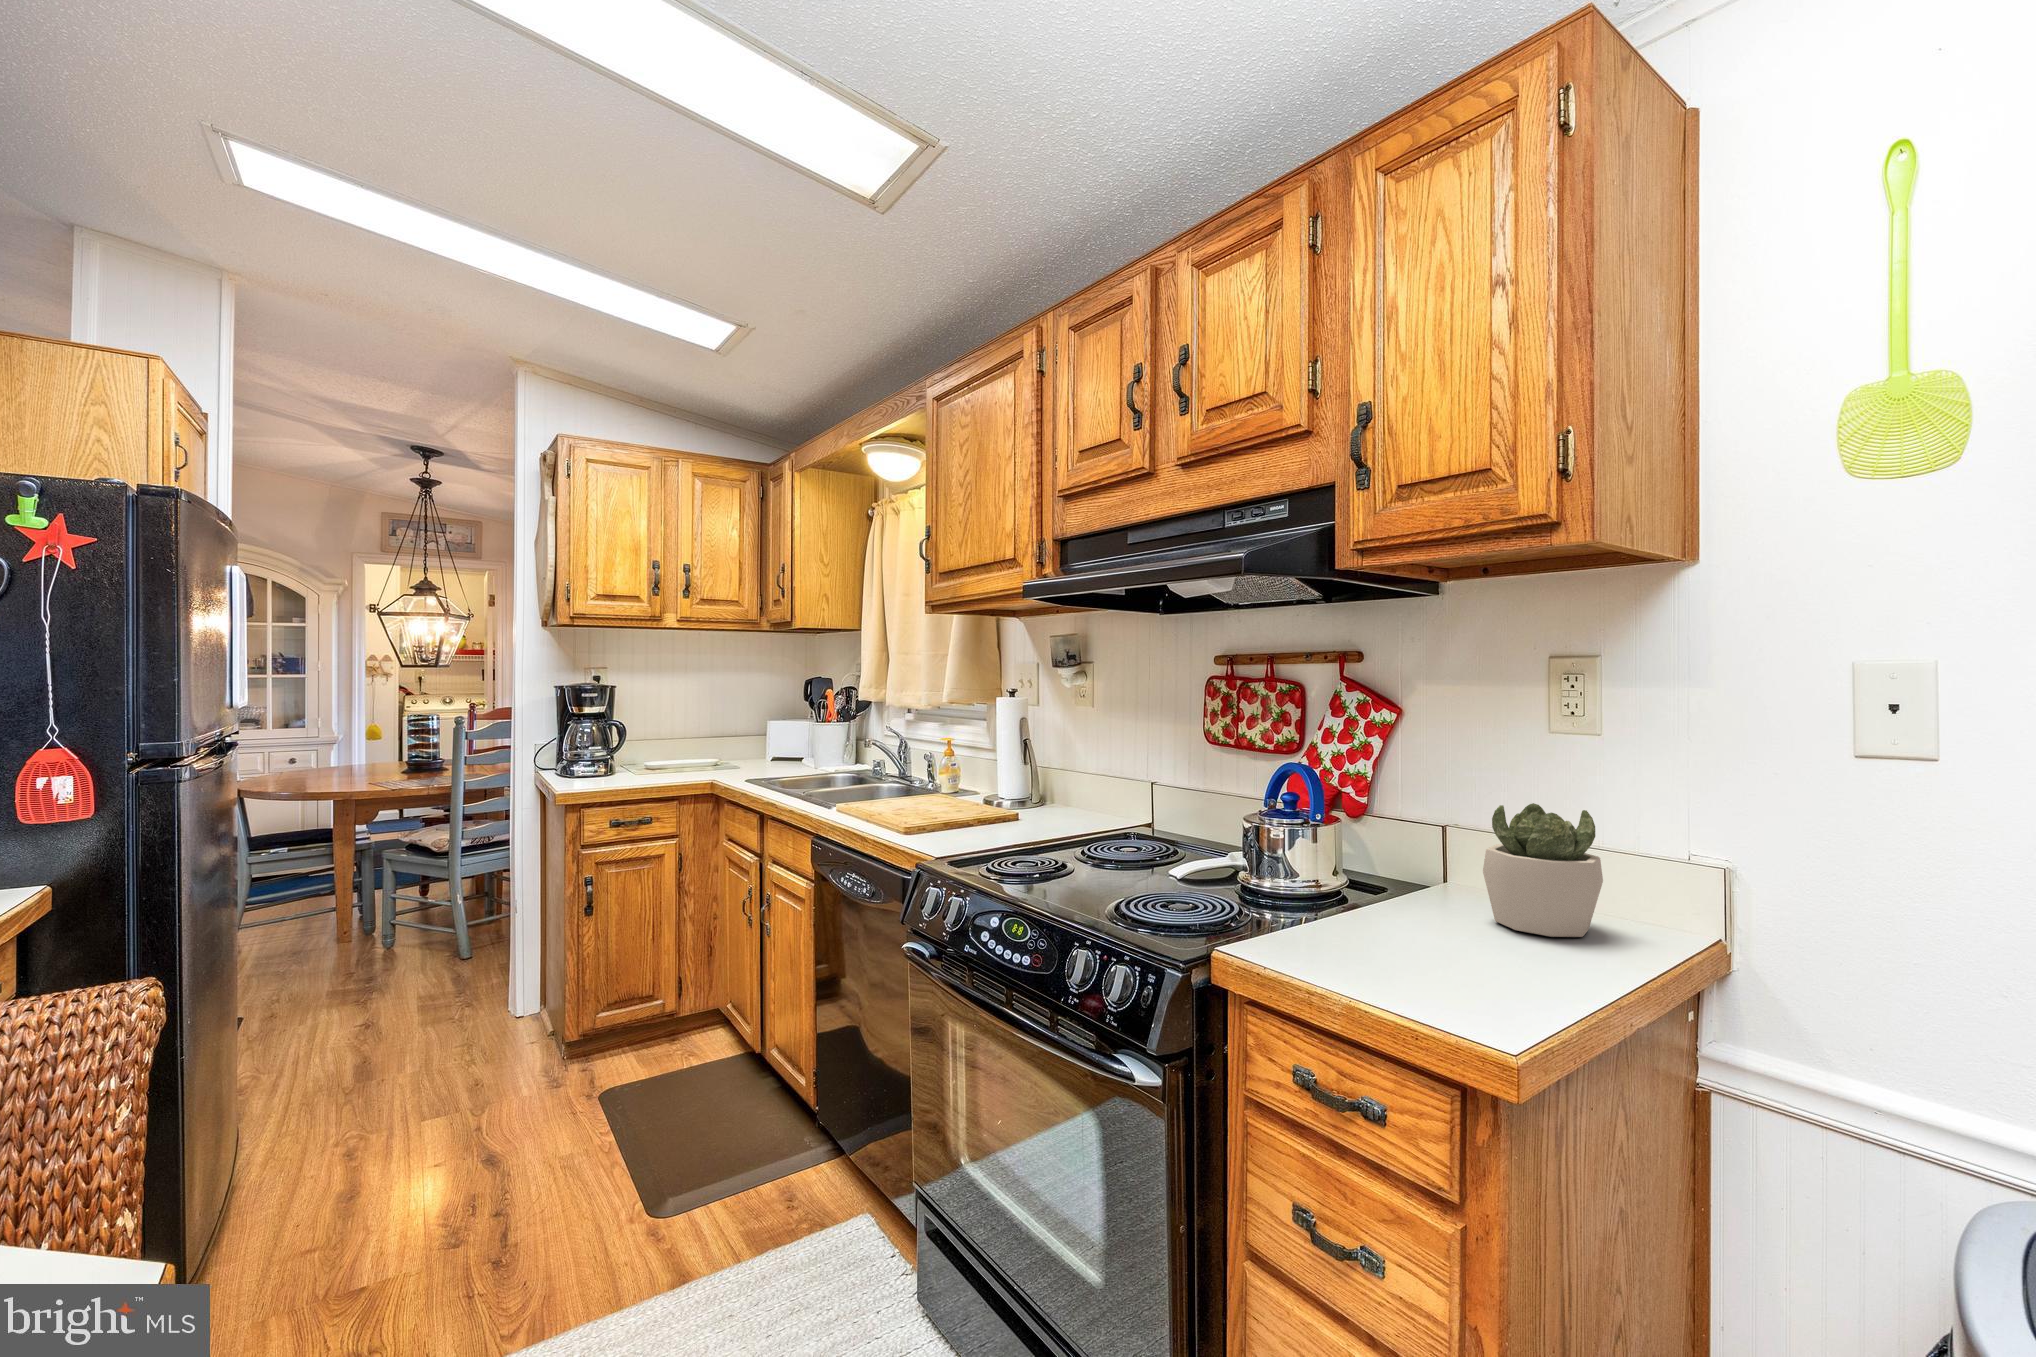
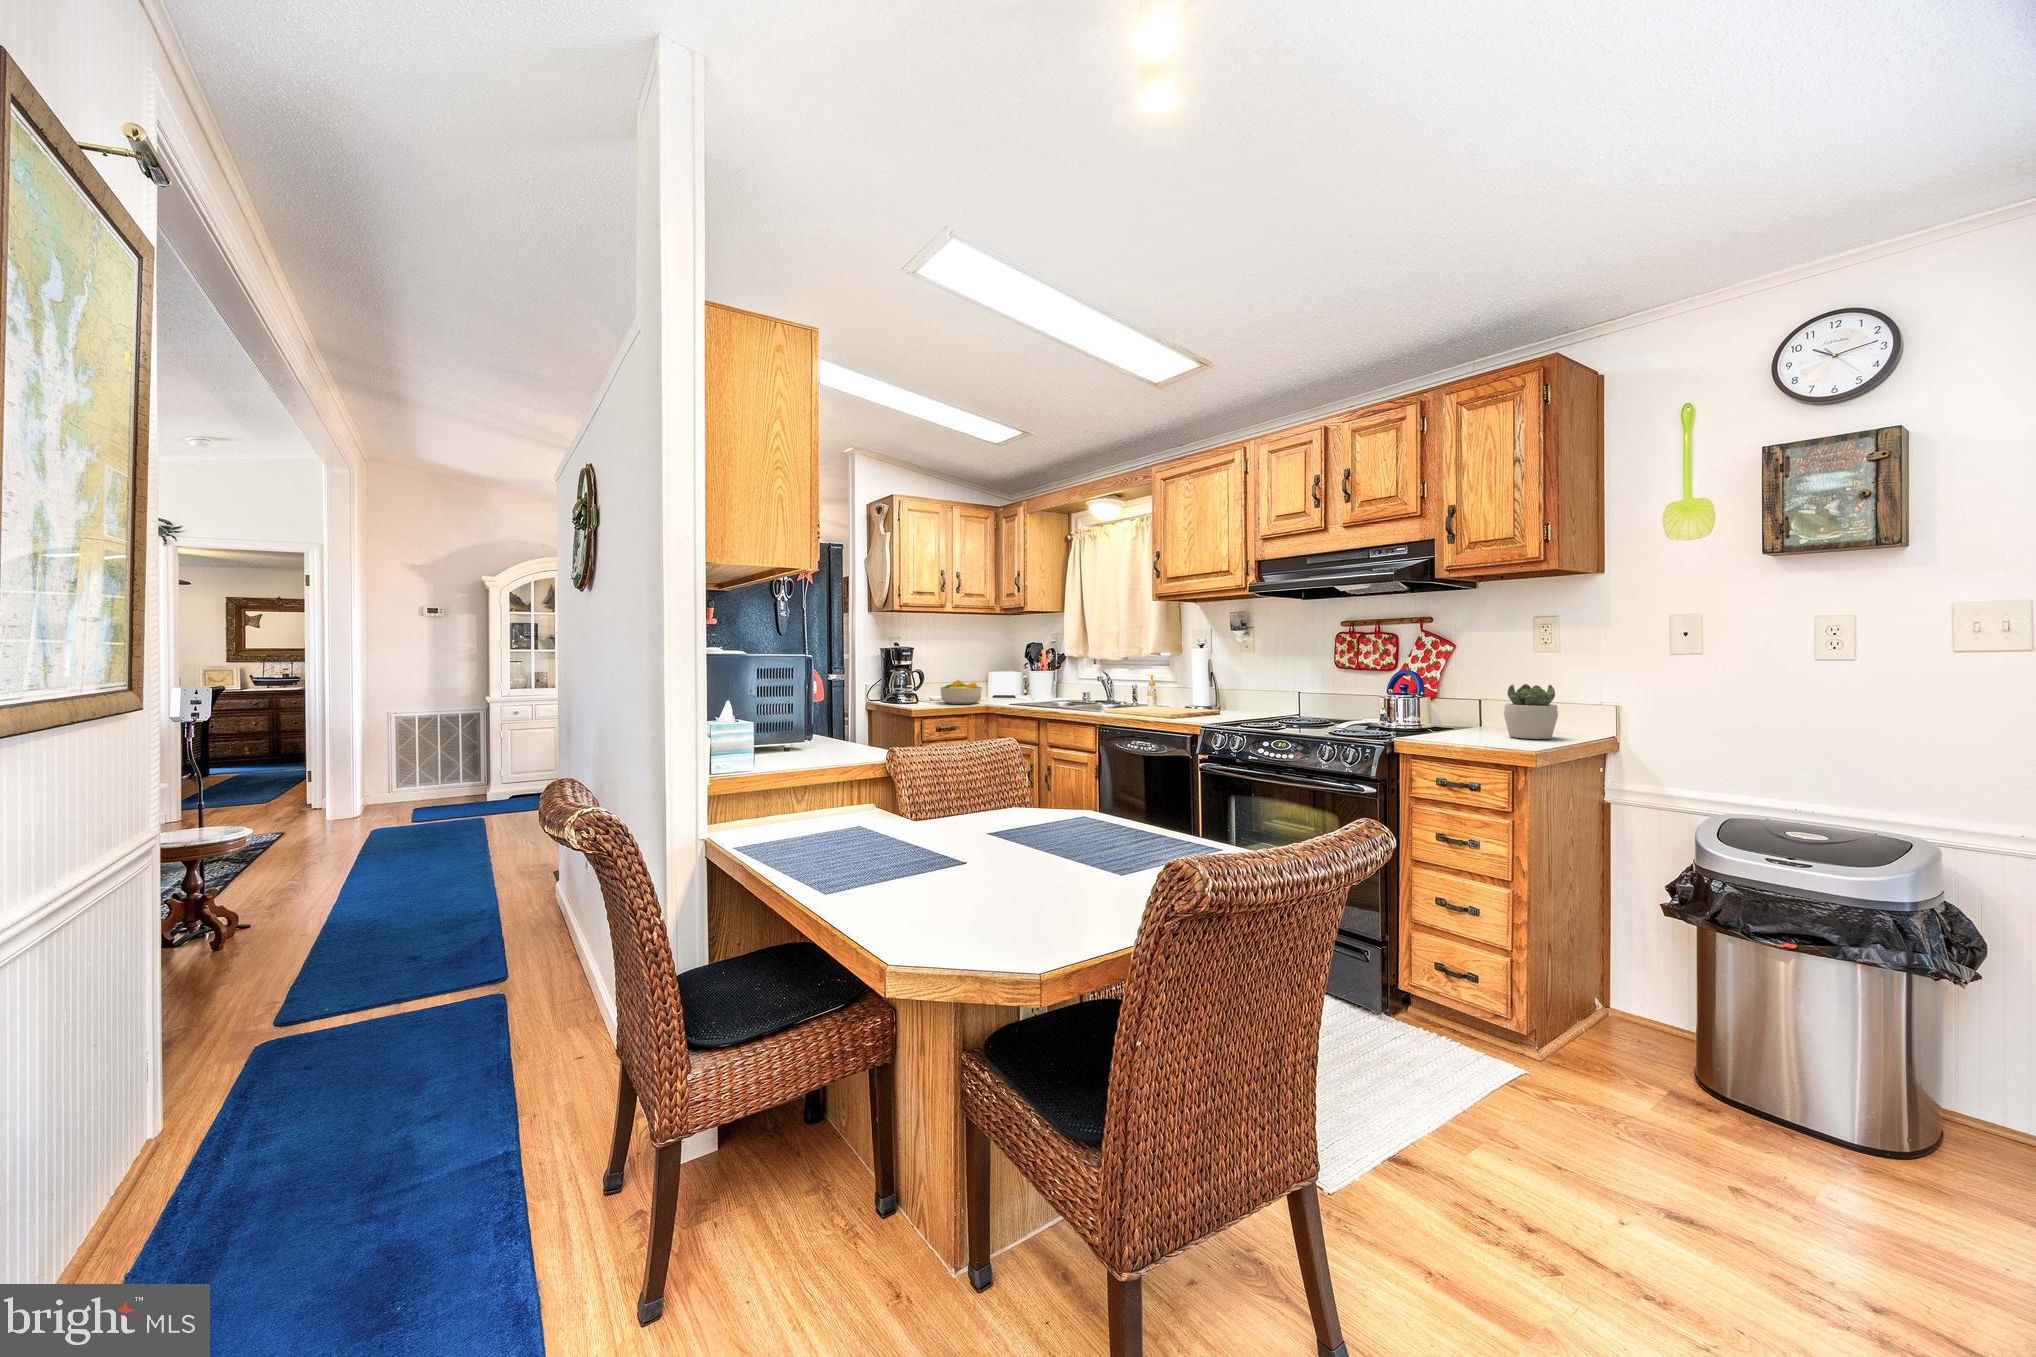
fruit bowl: none [658,731,729,771] -> present [940,680,982,704]

